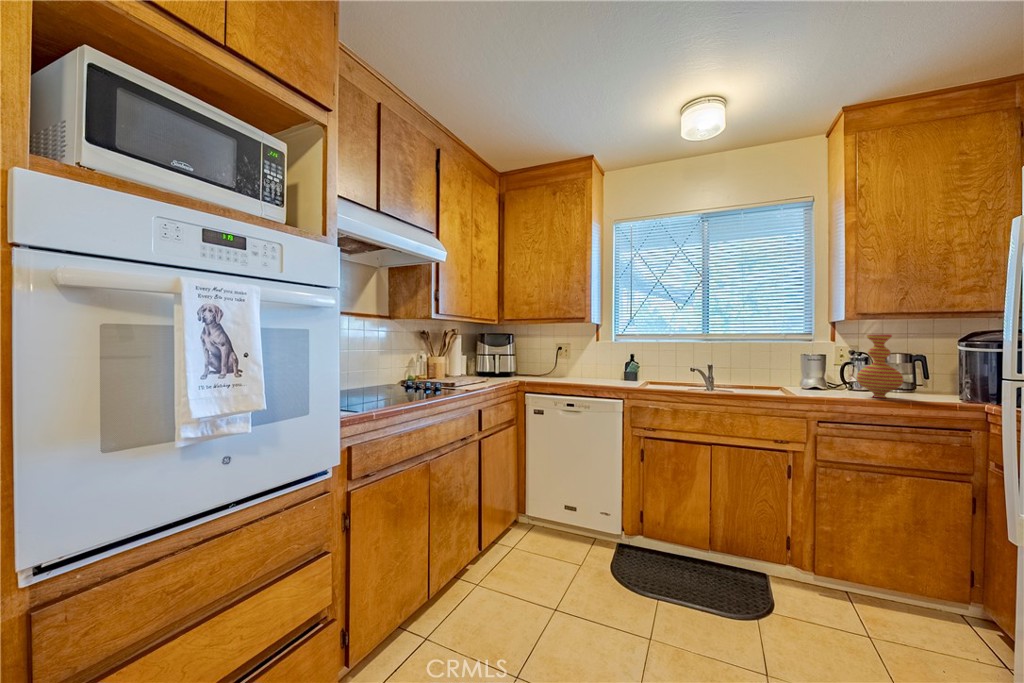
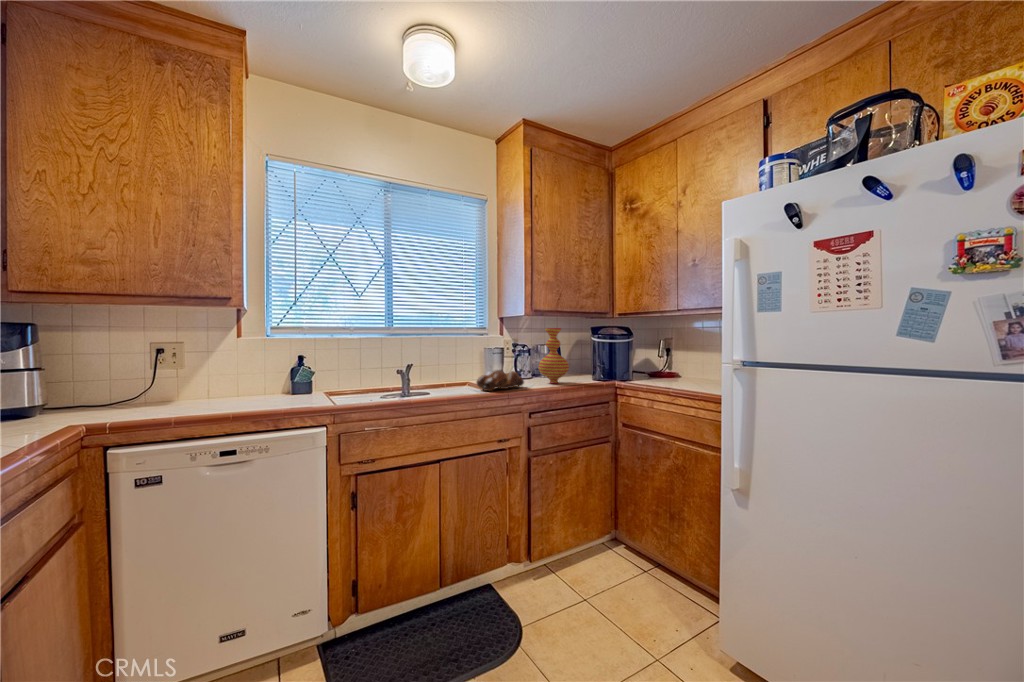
bread loaf: none [762,376,823,394] -> present [476,370,524,391]

